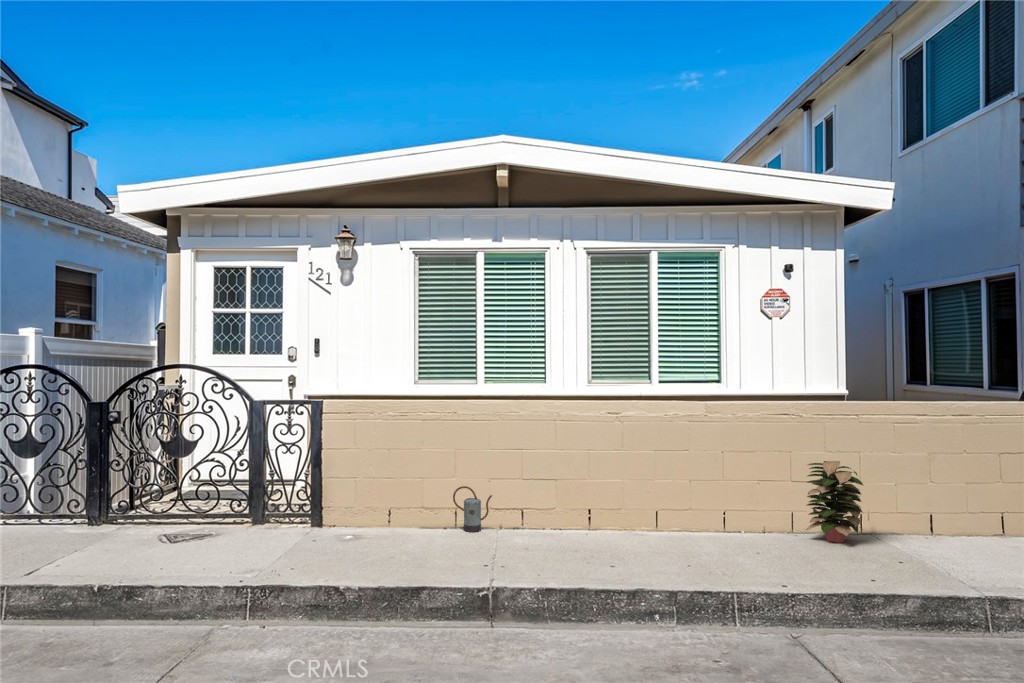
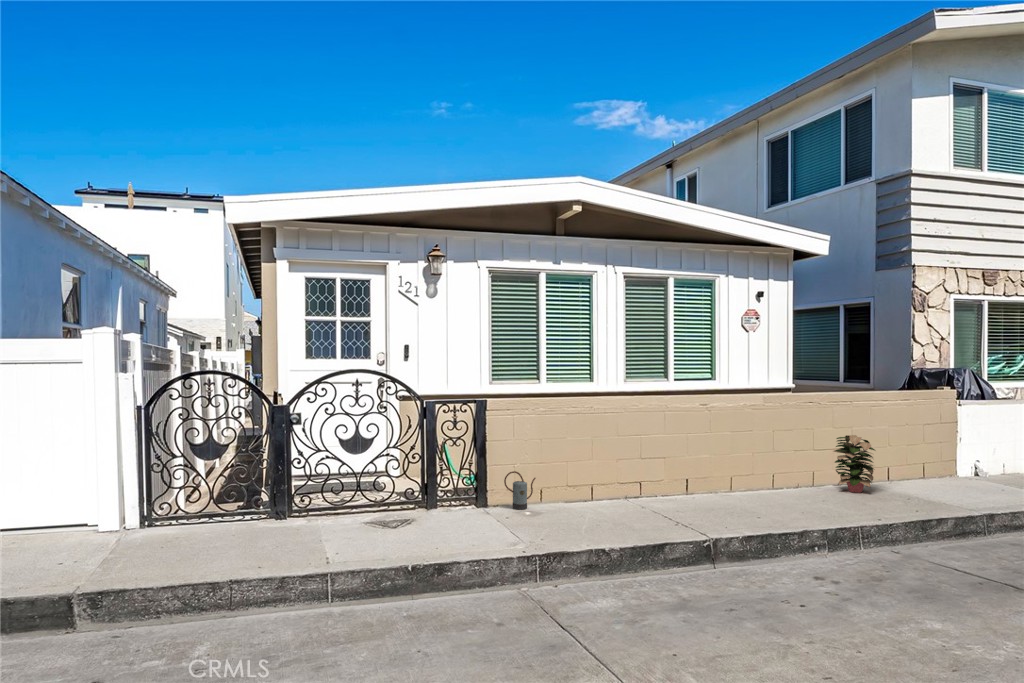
watering can: present [453,486,492,532] -> present [504,471,536,510]

